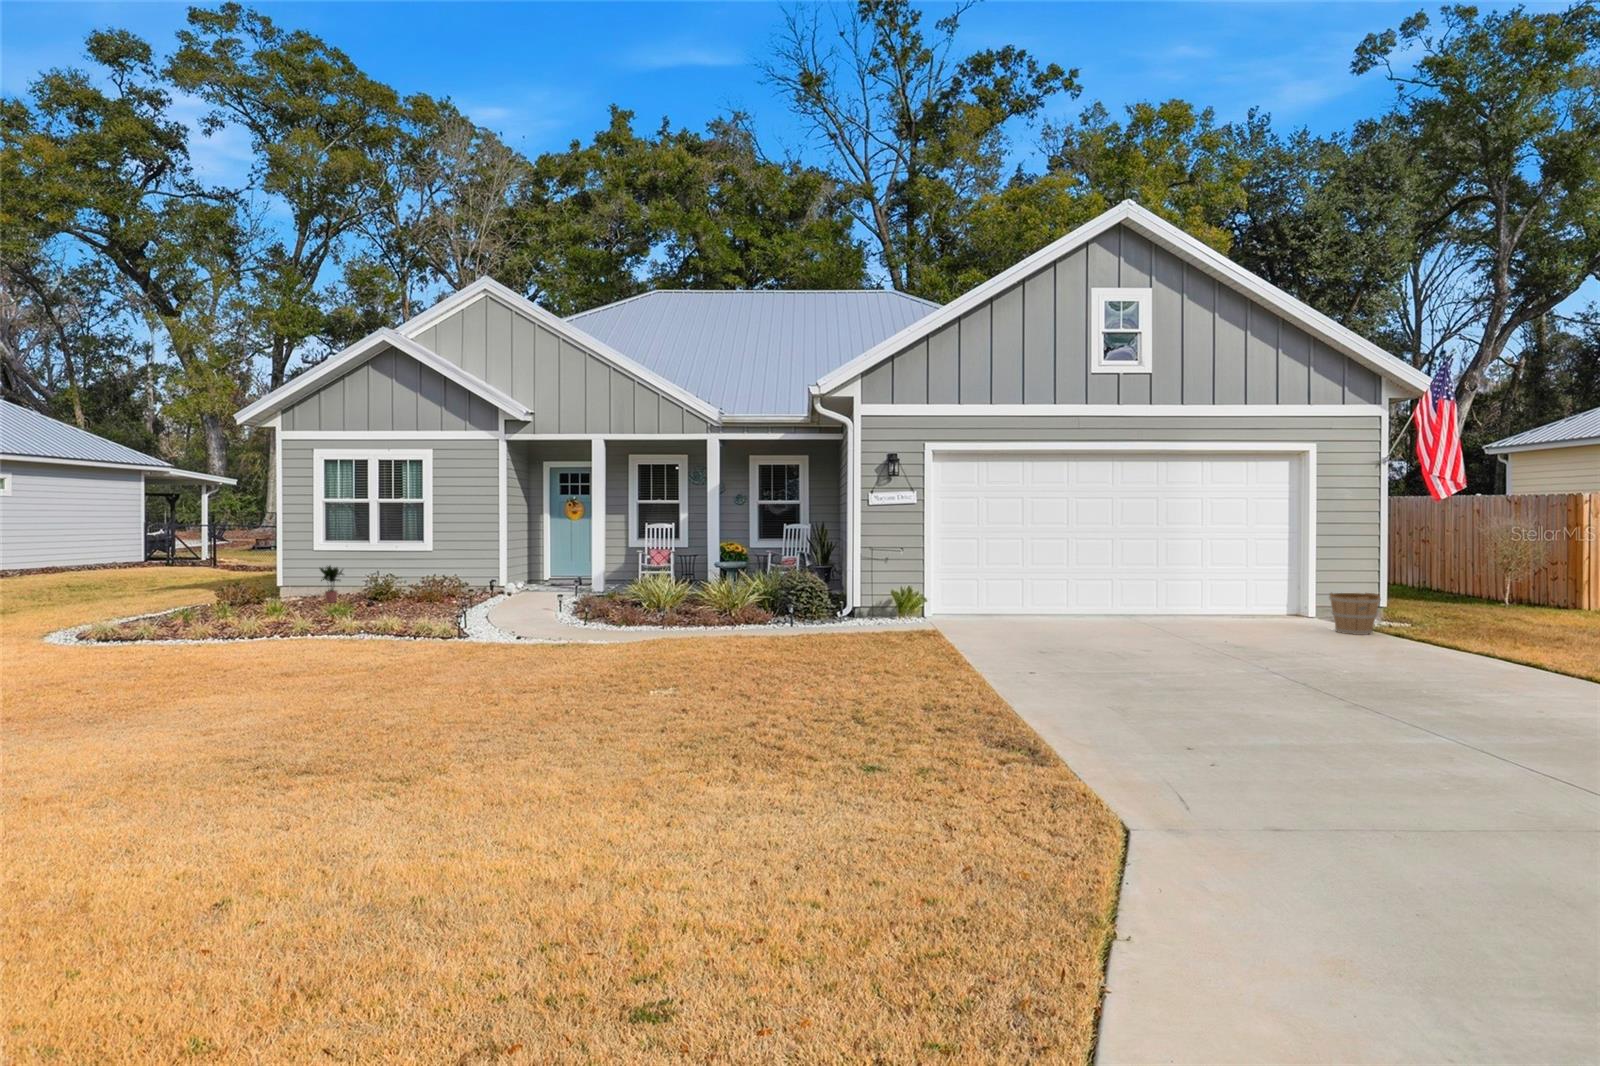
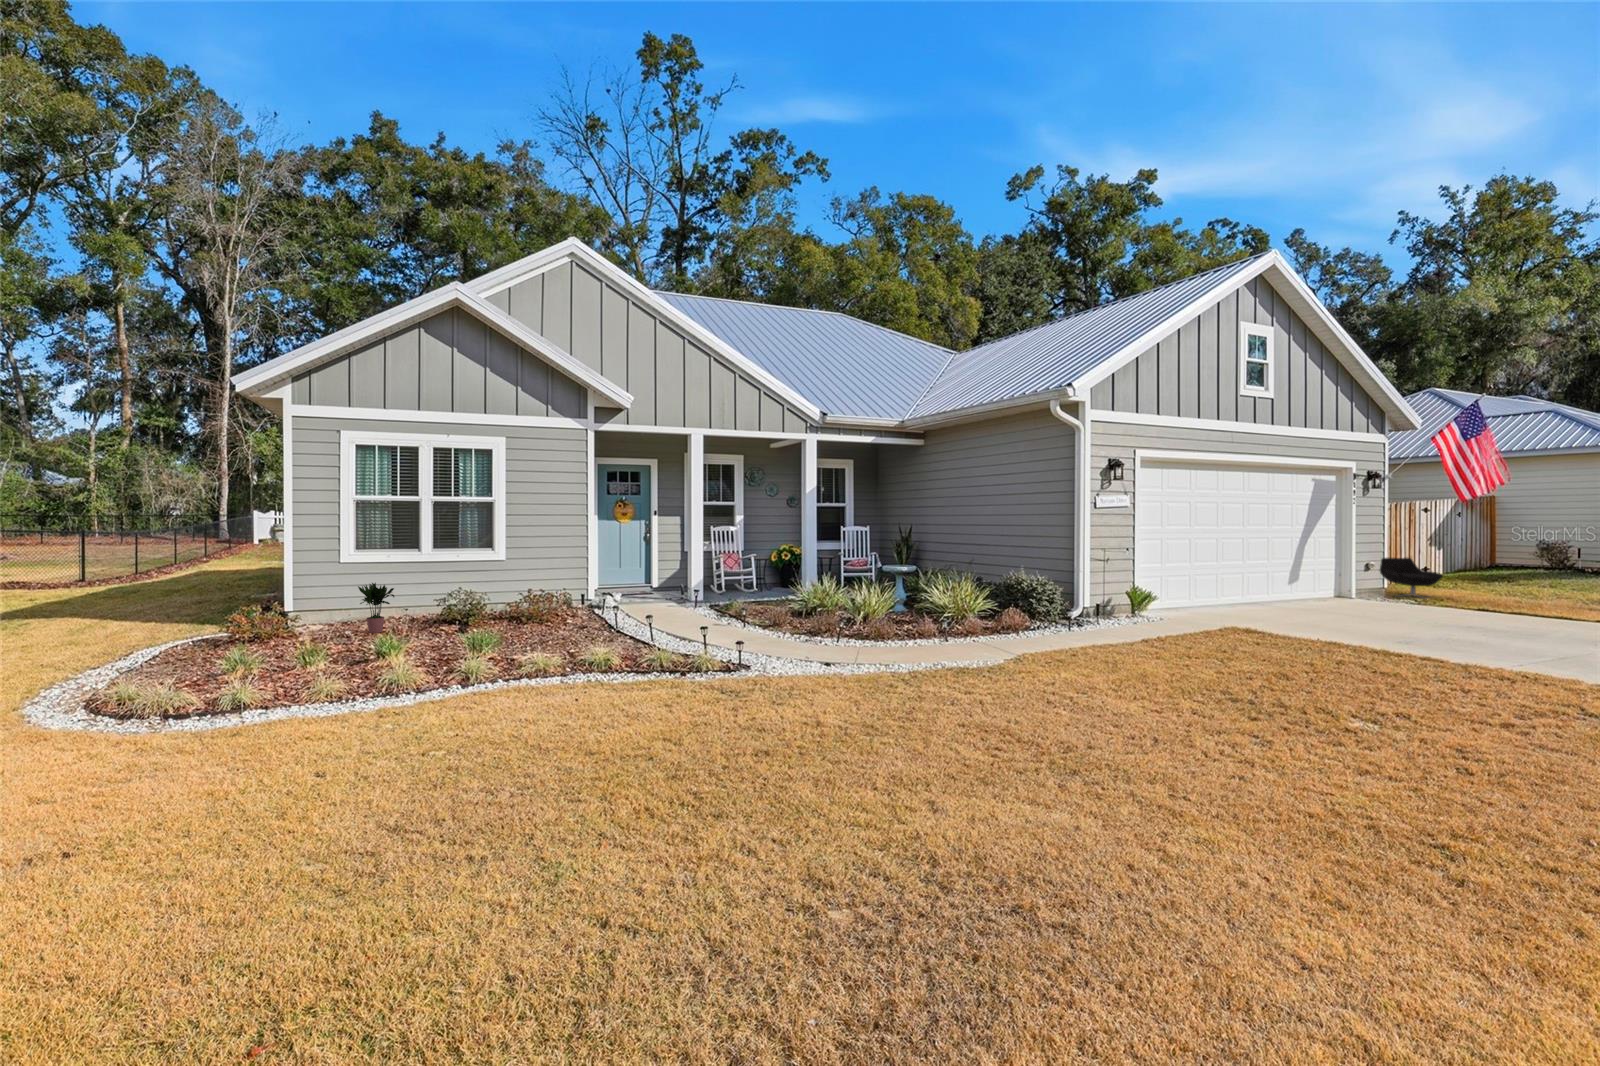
lounge chair: none [1430,580,1506,642] -> present [1380,558,1443,596]
wooden bucket: present [1329,593,1381,635] -> none [1331,568,1370,599]

